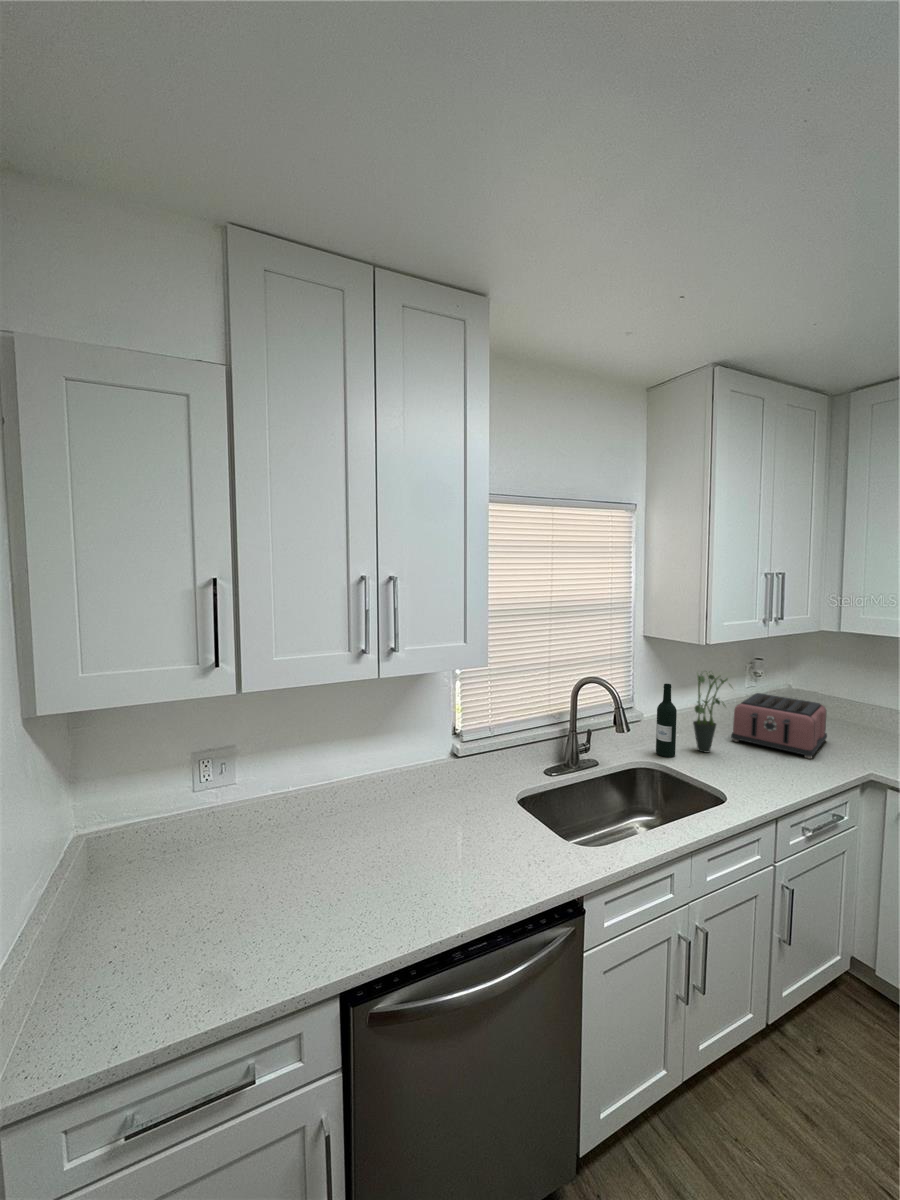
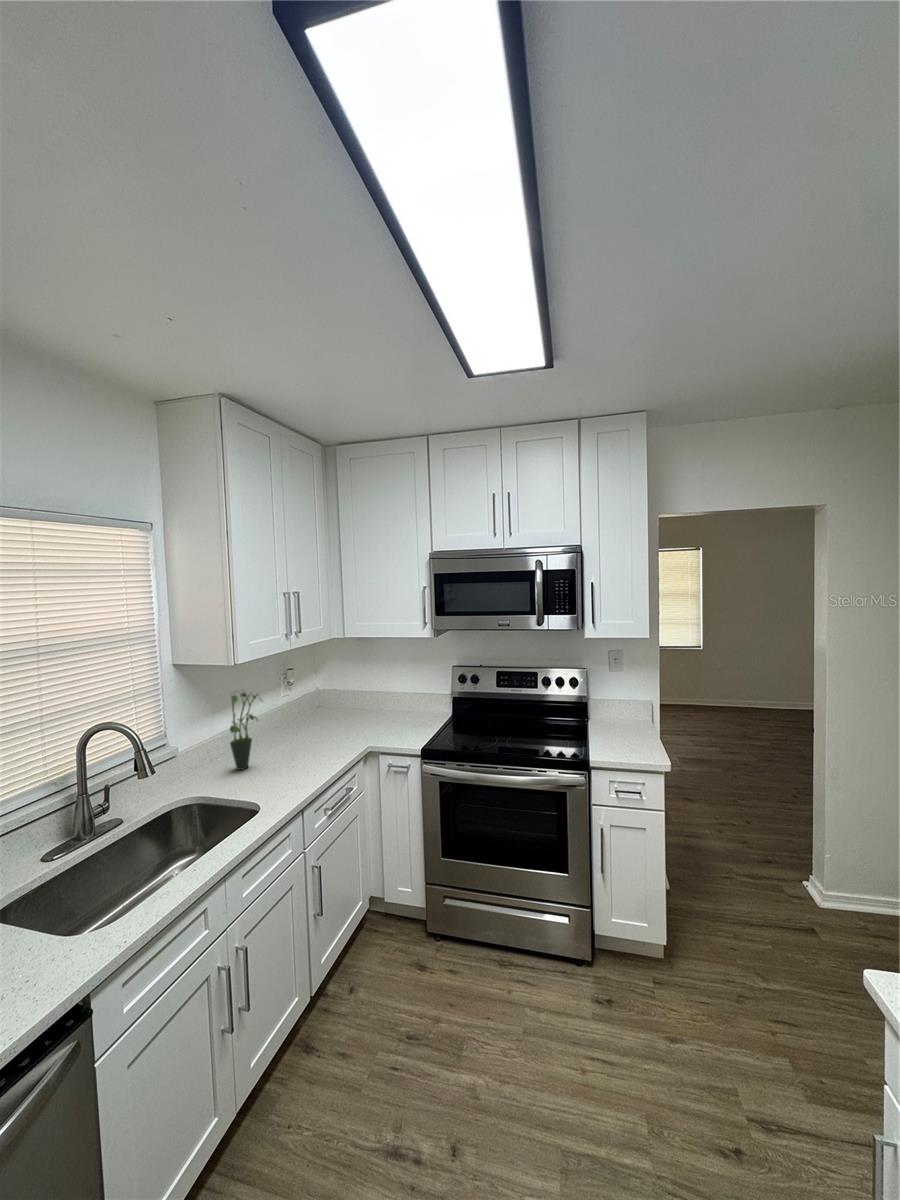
wine bottle: present [656,684,677,757] -> none [191,710,214,787]
toaster: present [731,693,827,759] -> none [268,699,342,750]

